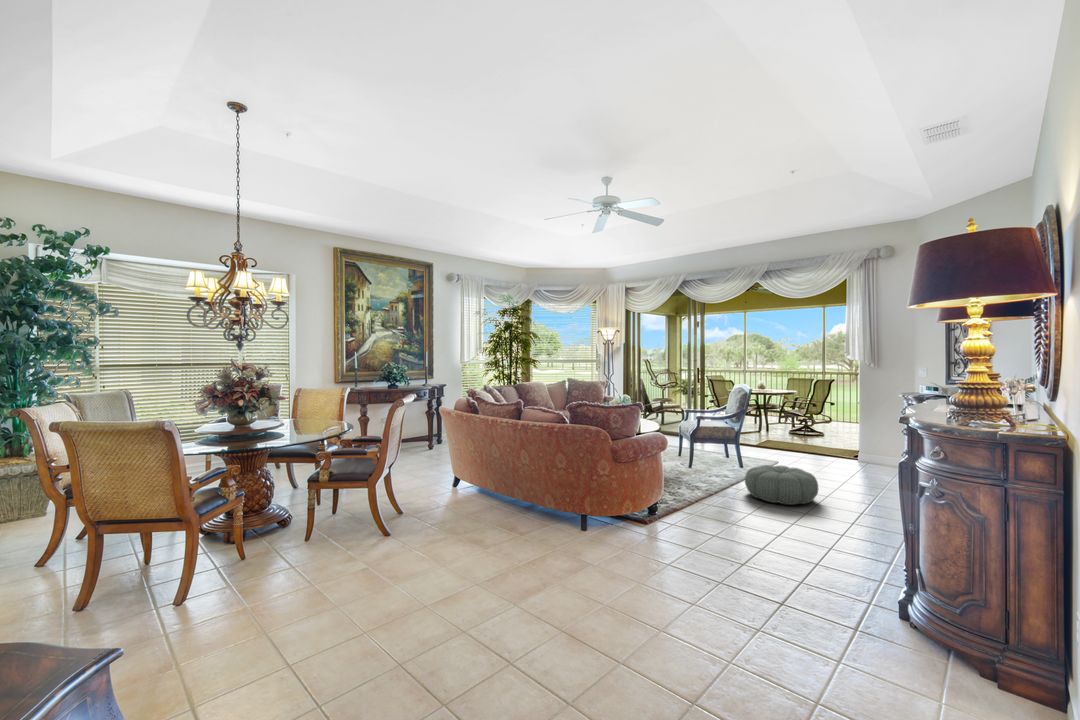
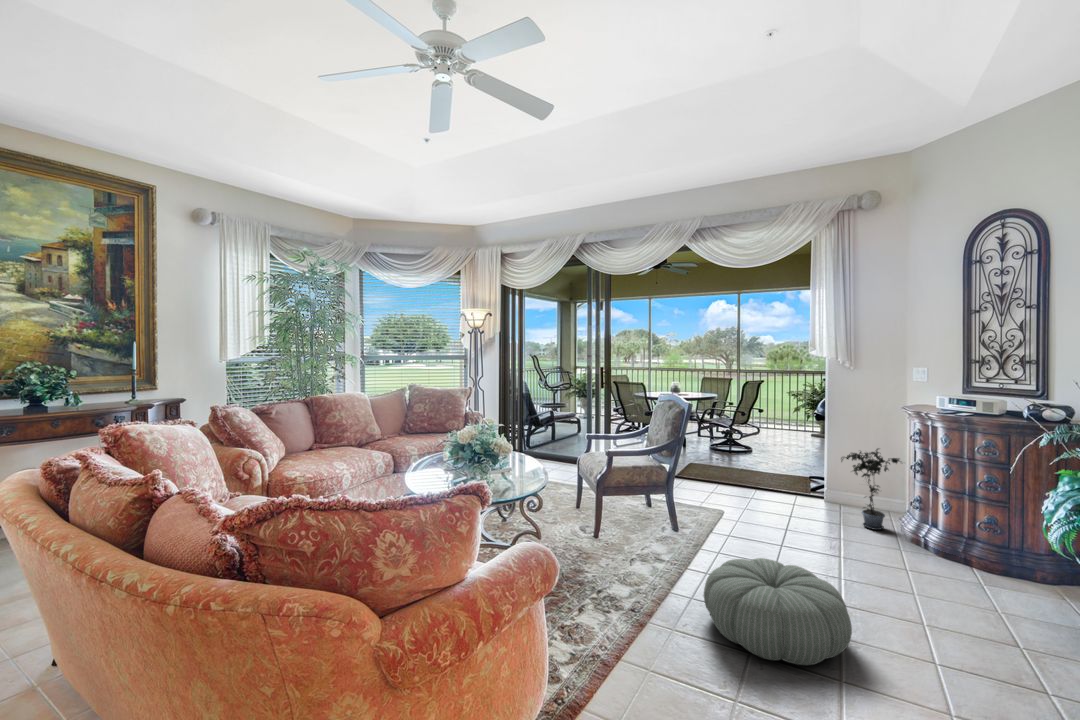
potted plant: none [860,419,904,473] -> present [841,448,899,530]

